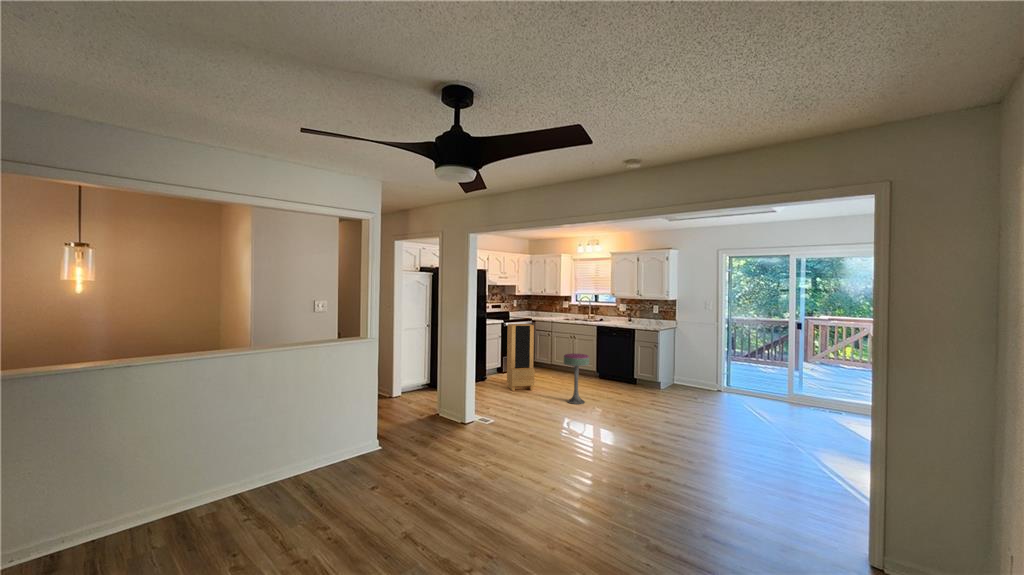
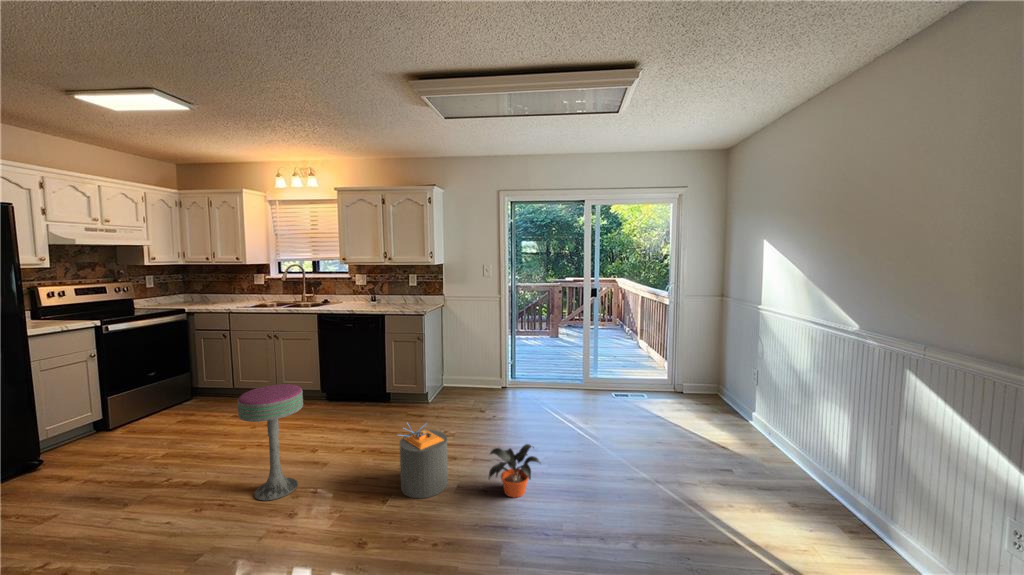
storage cabinet: present [507,324,535,391] -> none [83,328,174,496]
trash can: none [630,378,657,417] -> present [400,424,448,498]
potted plant: none [676,400,707,426] -> present [489,444,540,497]

